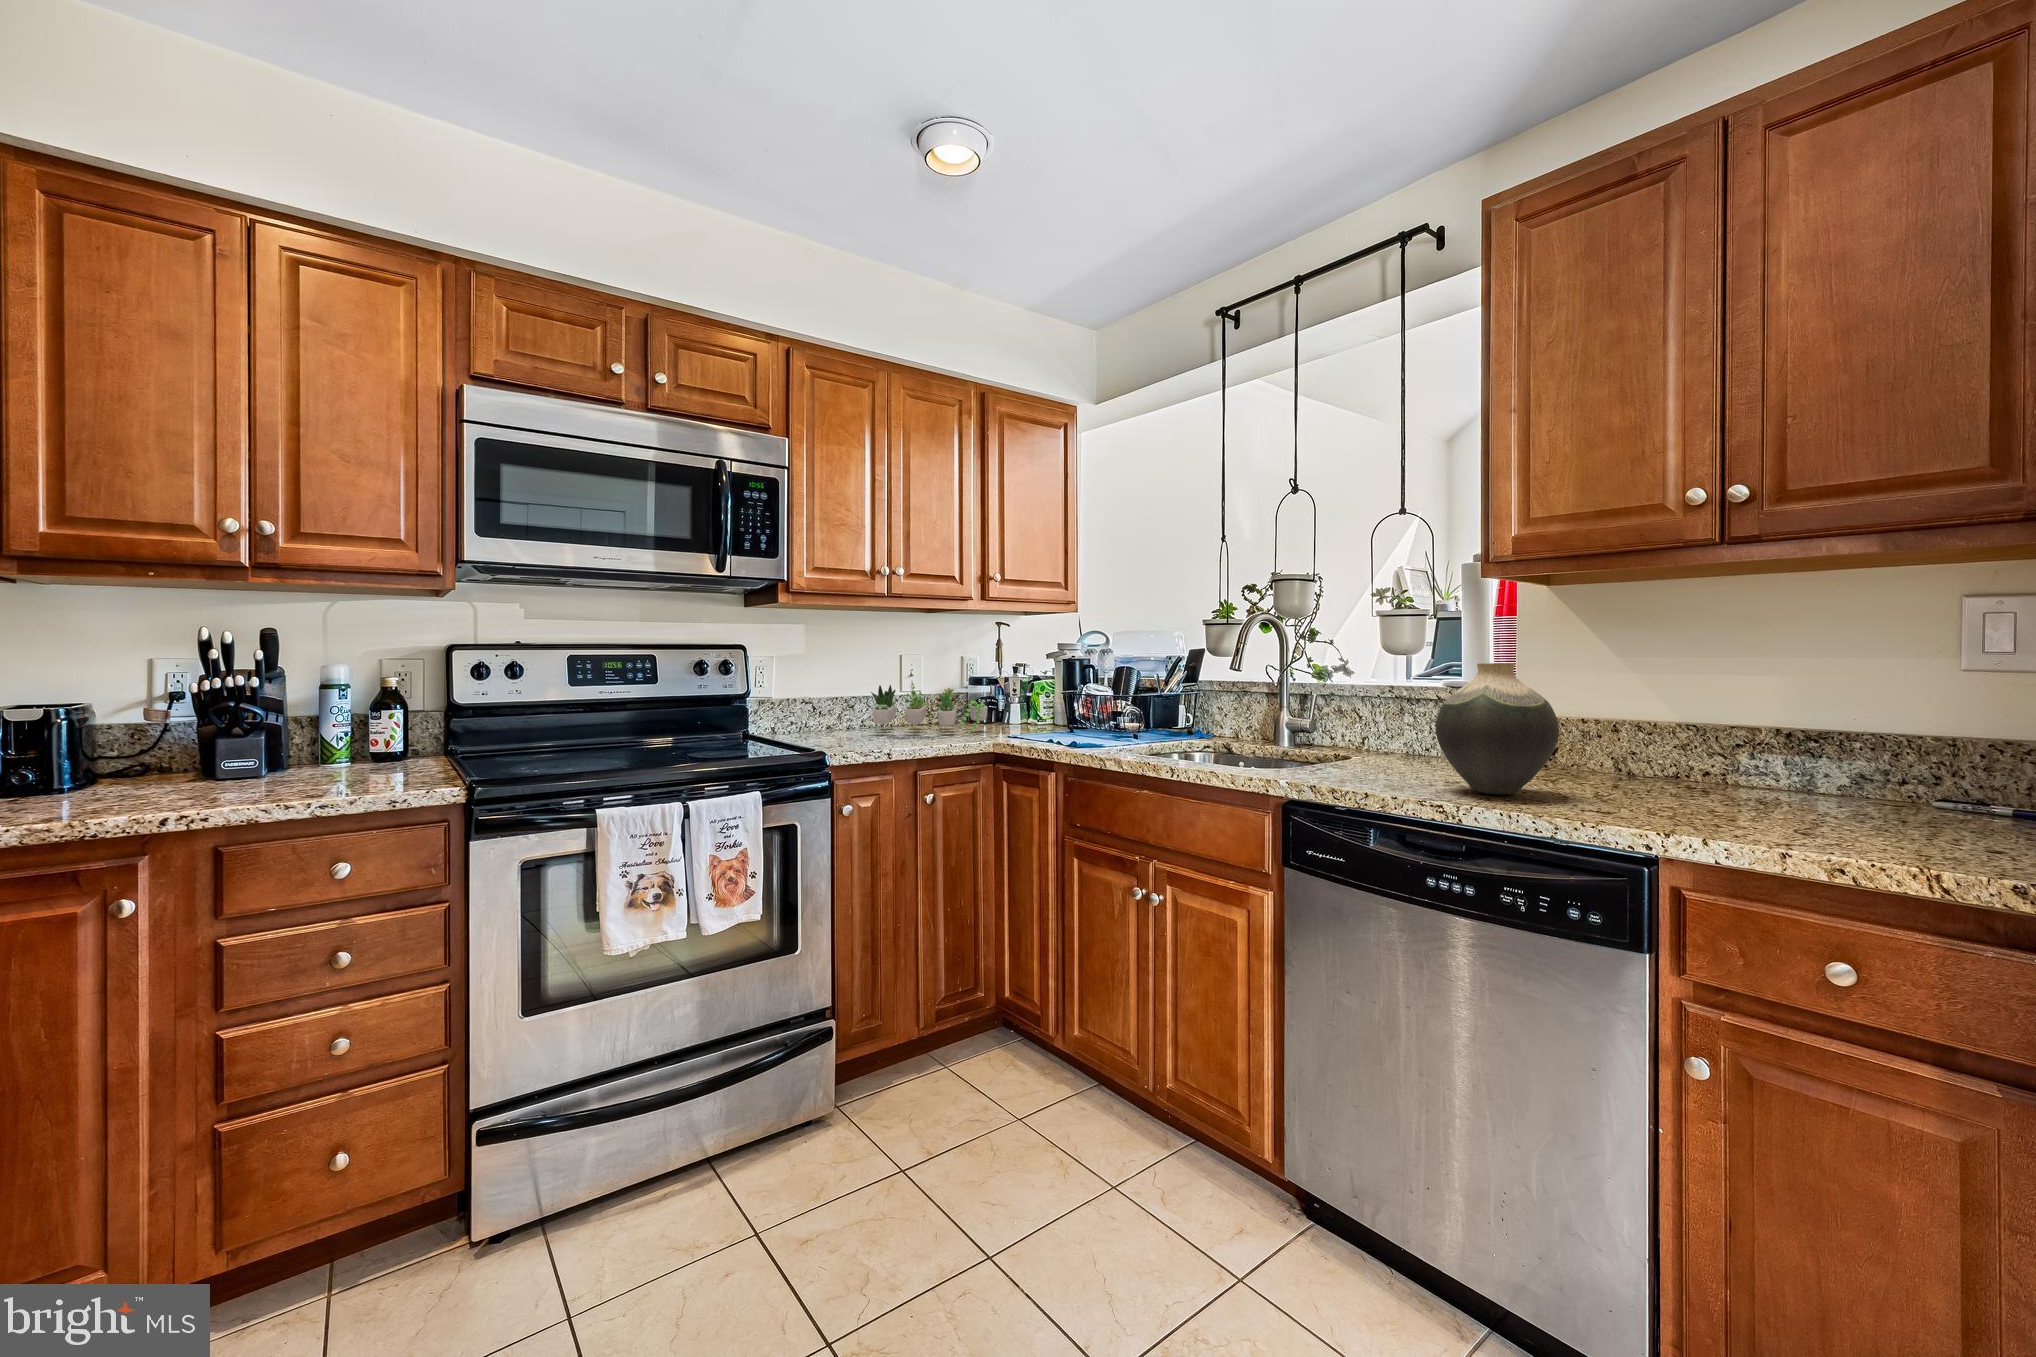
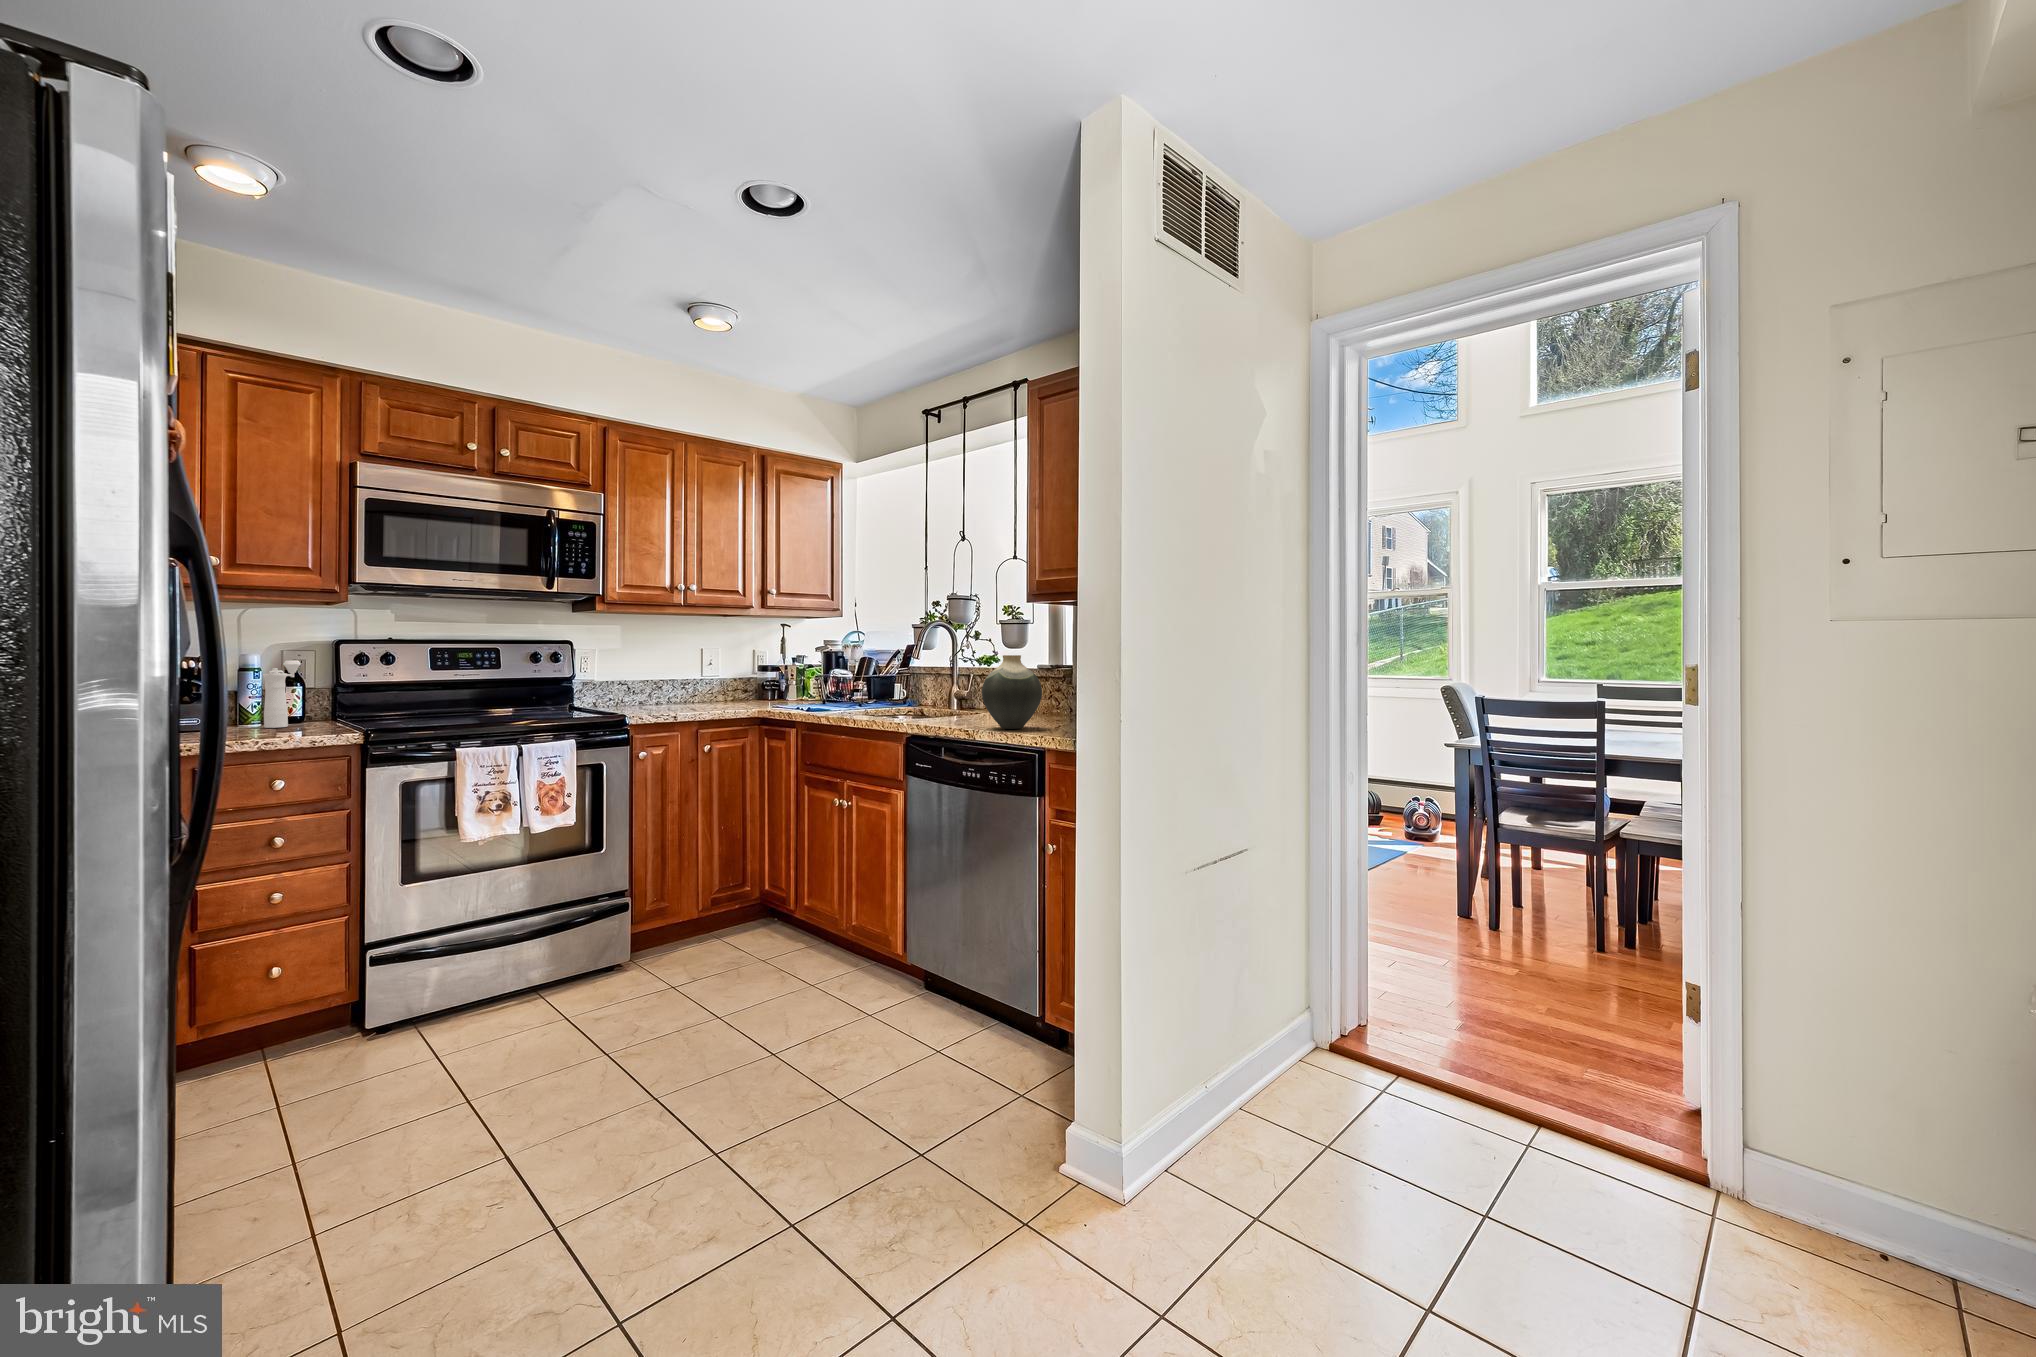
pepper mill: none [341,674,396,773] -> present [263,660,301,728]
succulent plant: present [871,683,987,734] -> none [672,667,763,707]

